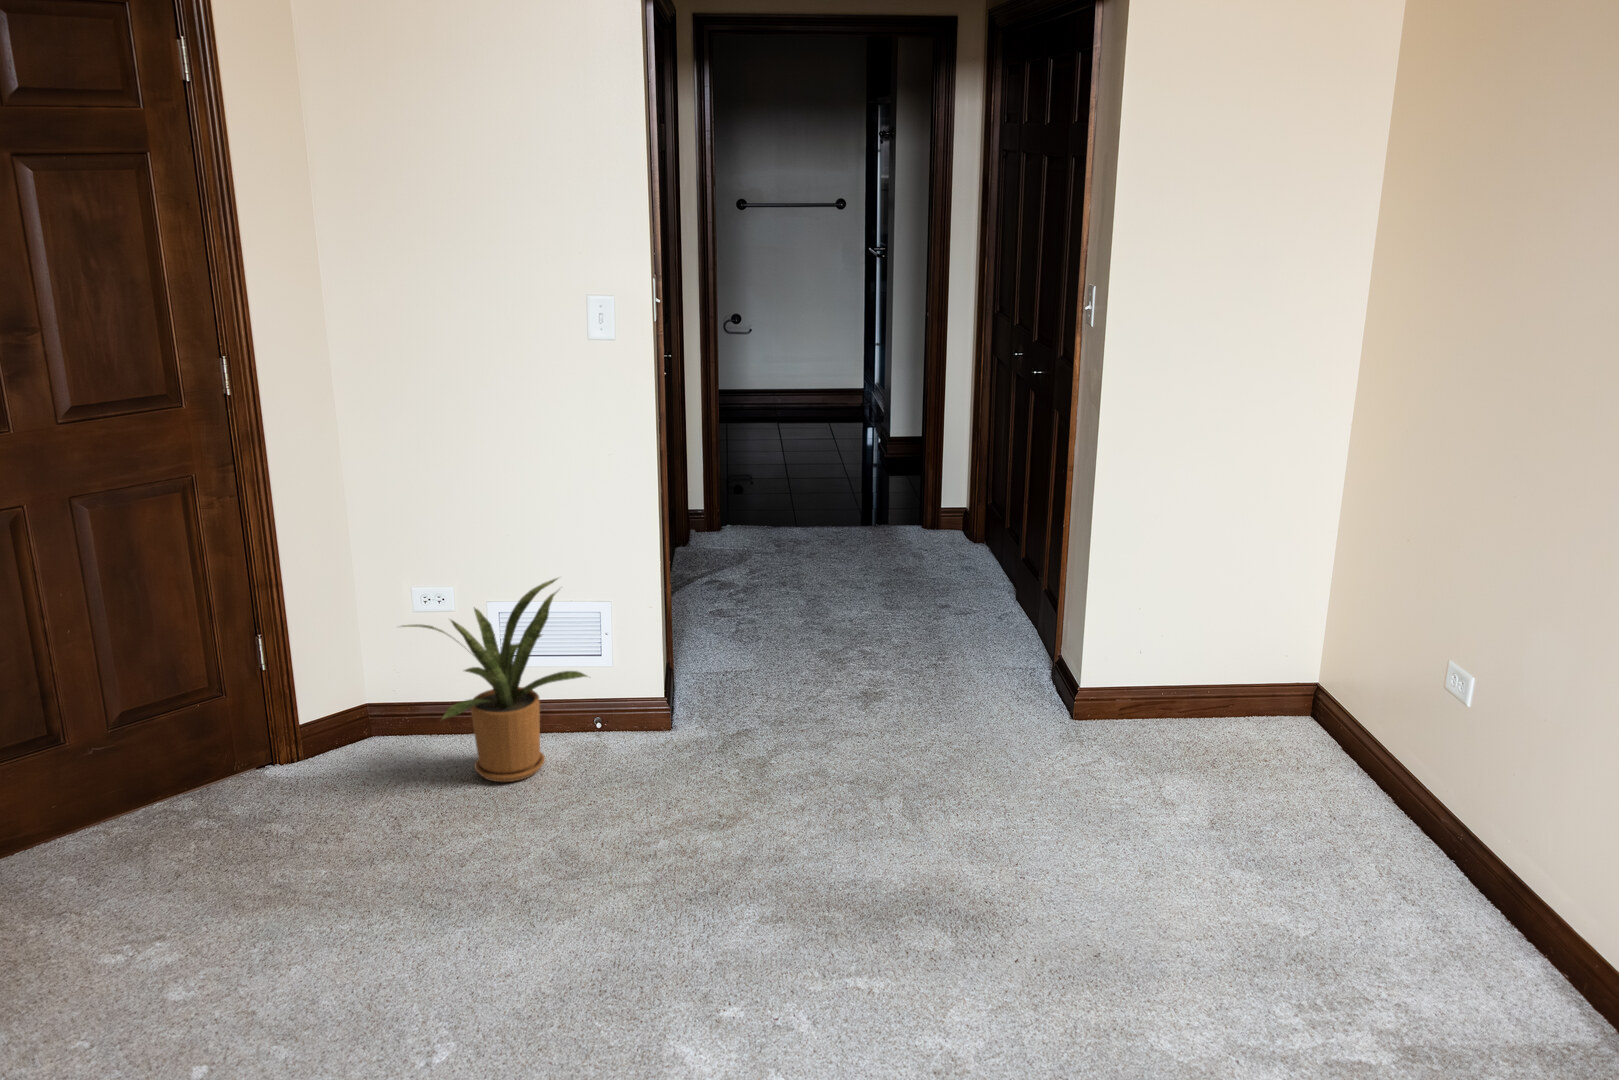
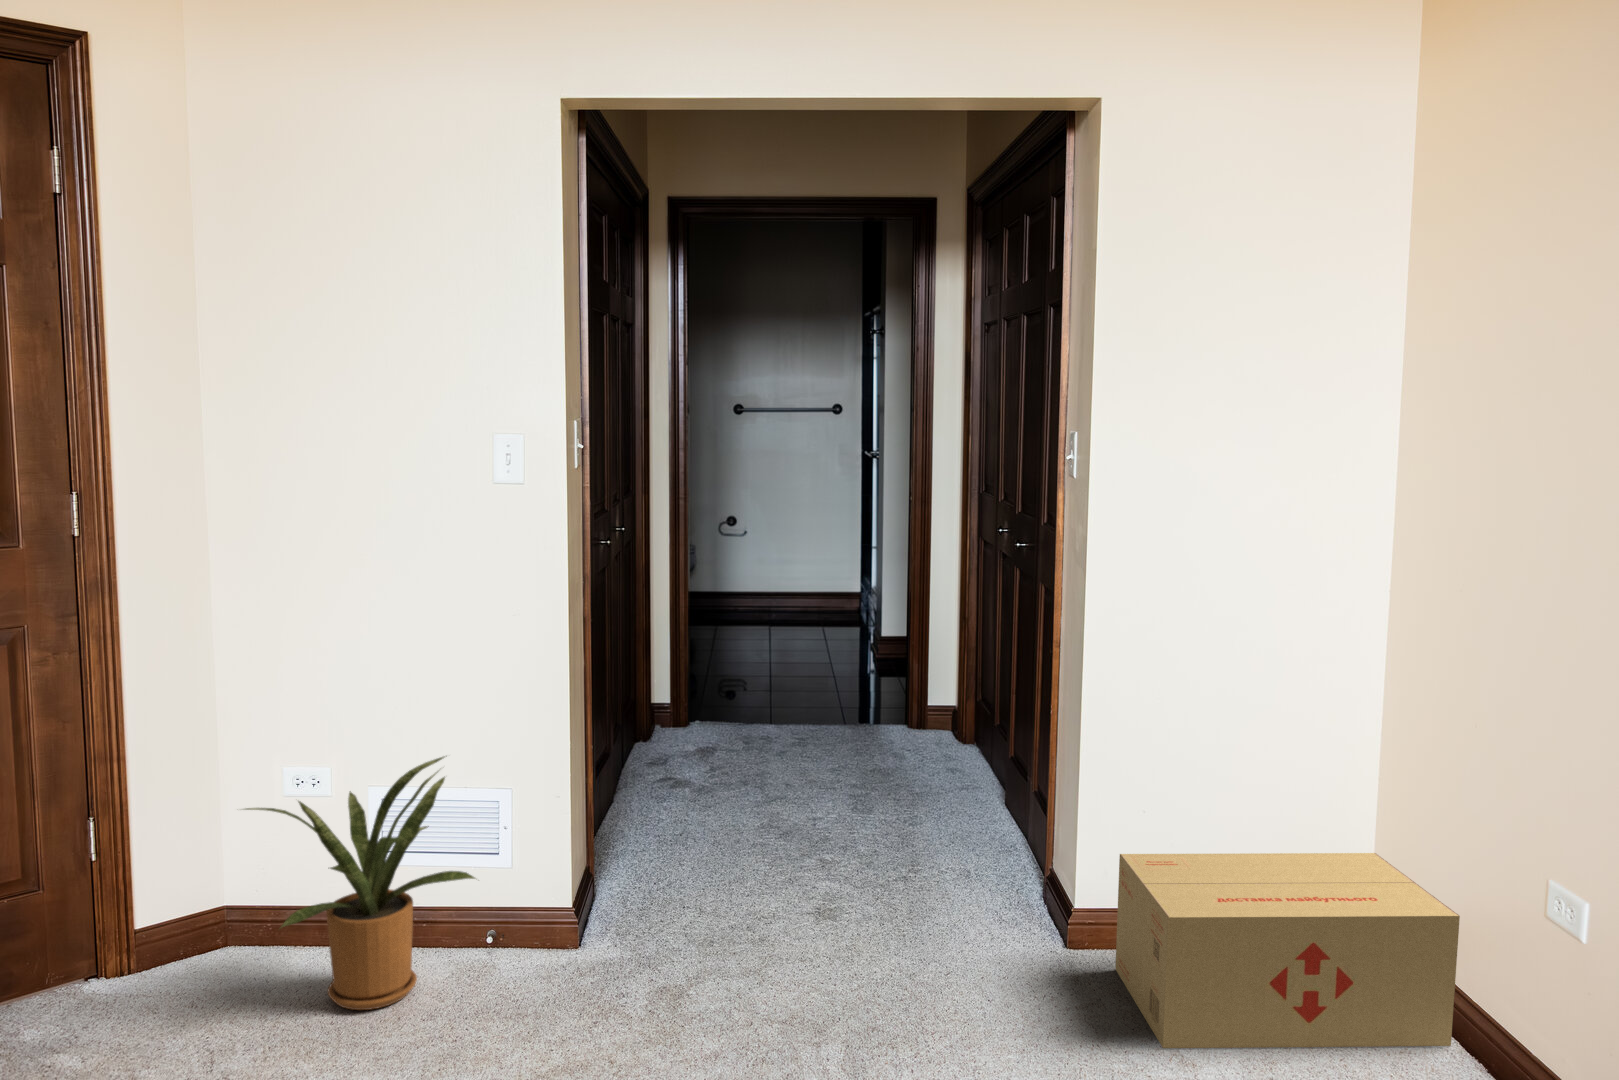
cardboard box: none [1113,640,1390,795] -> present [1115,853,1460,1048]

